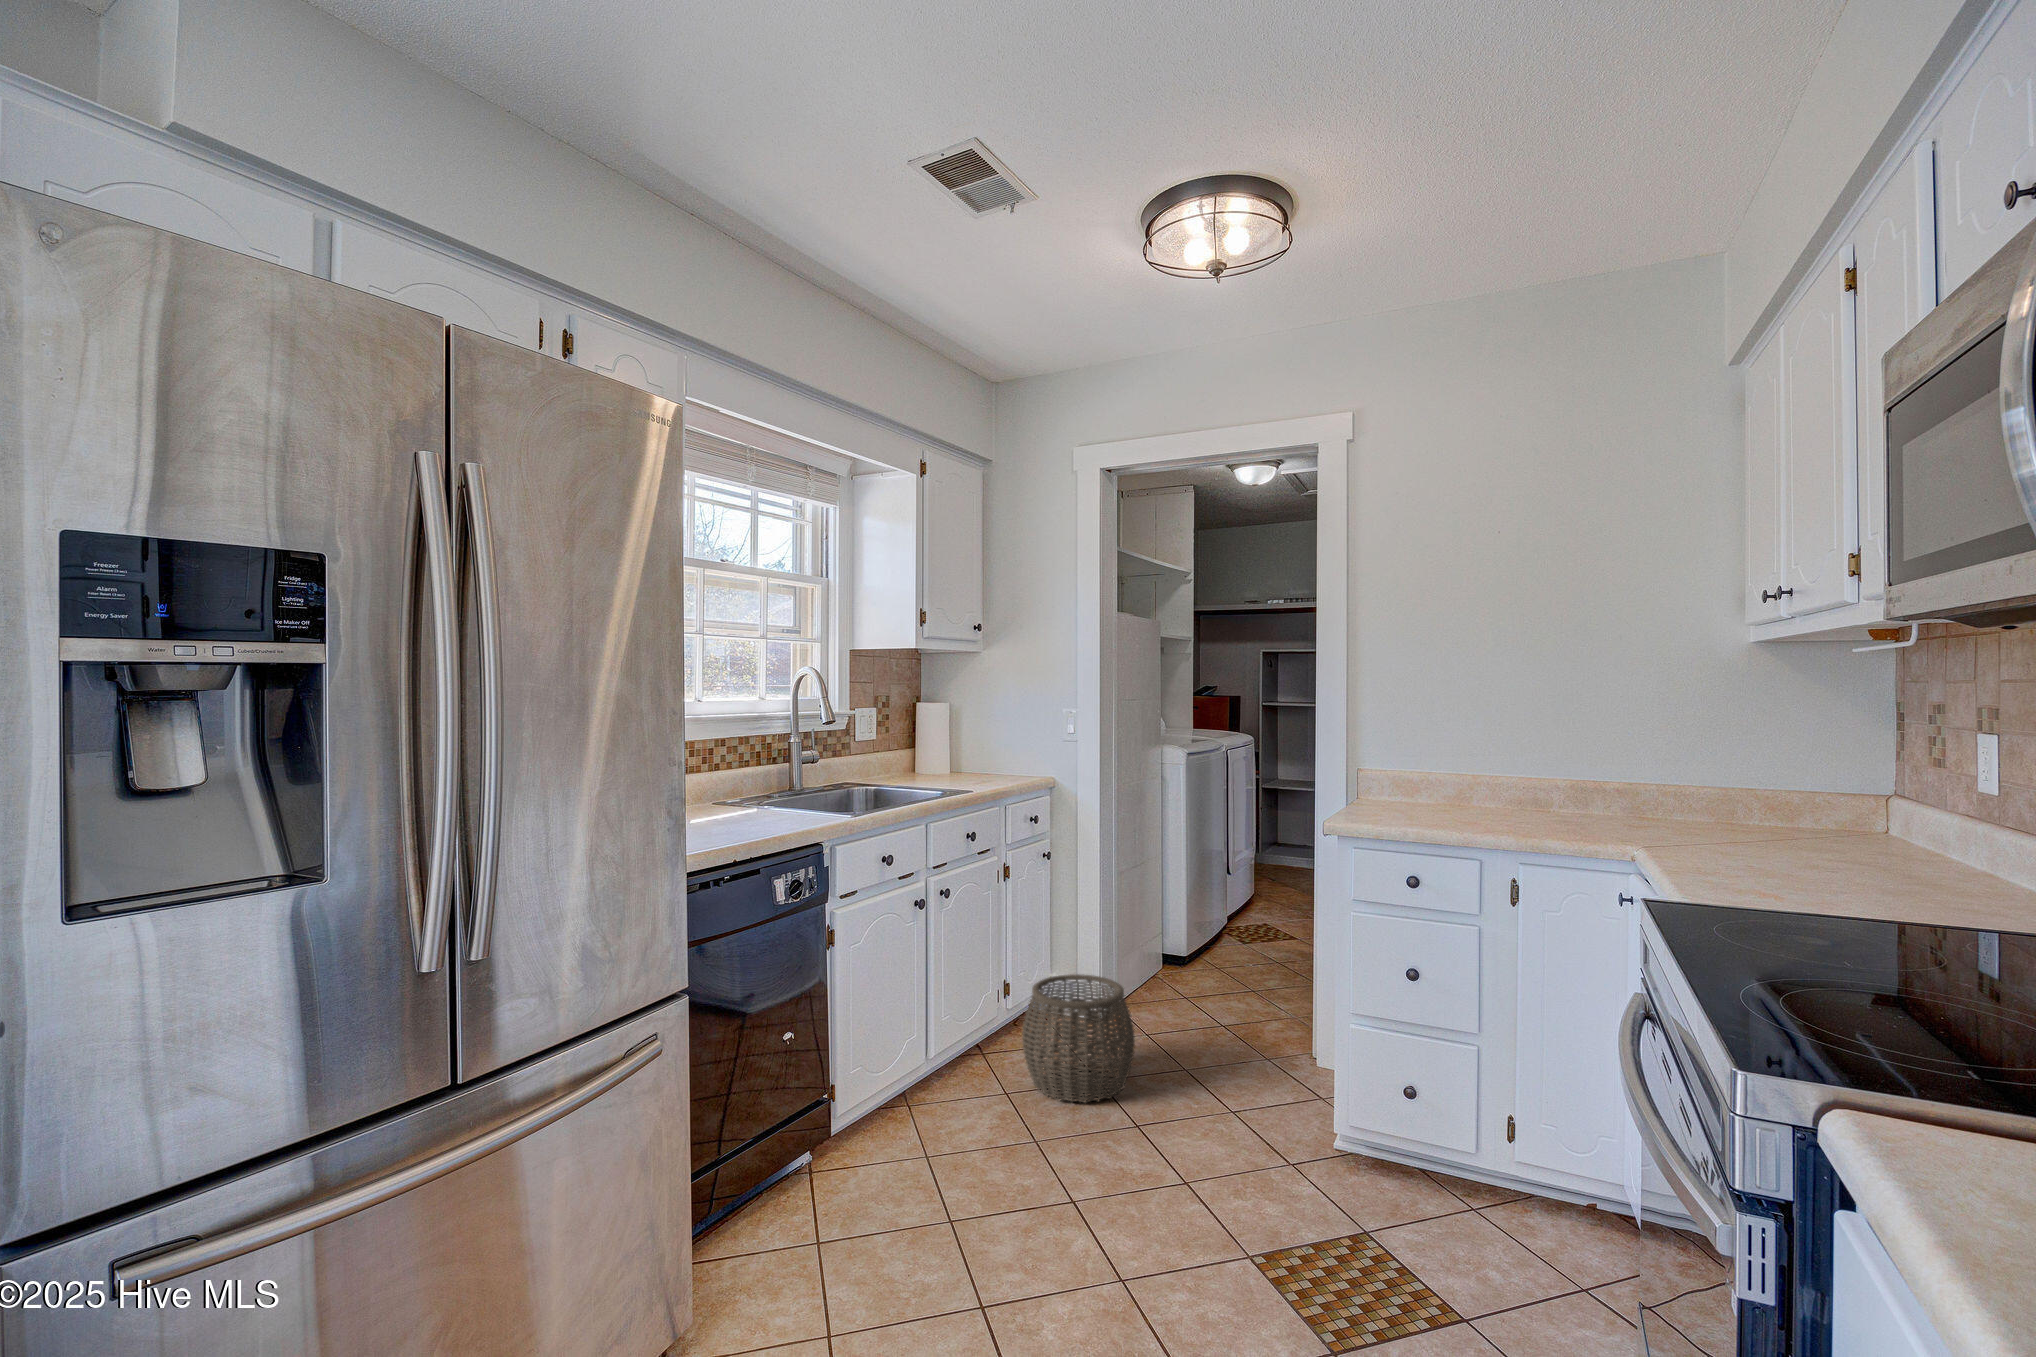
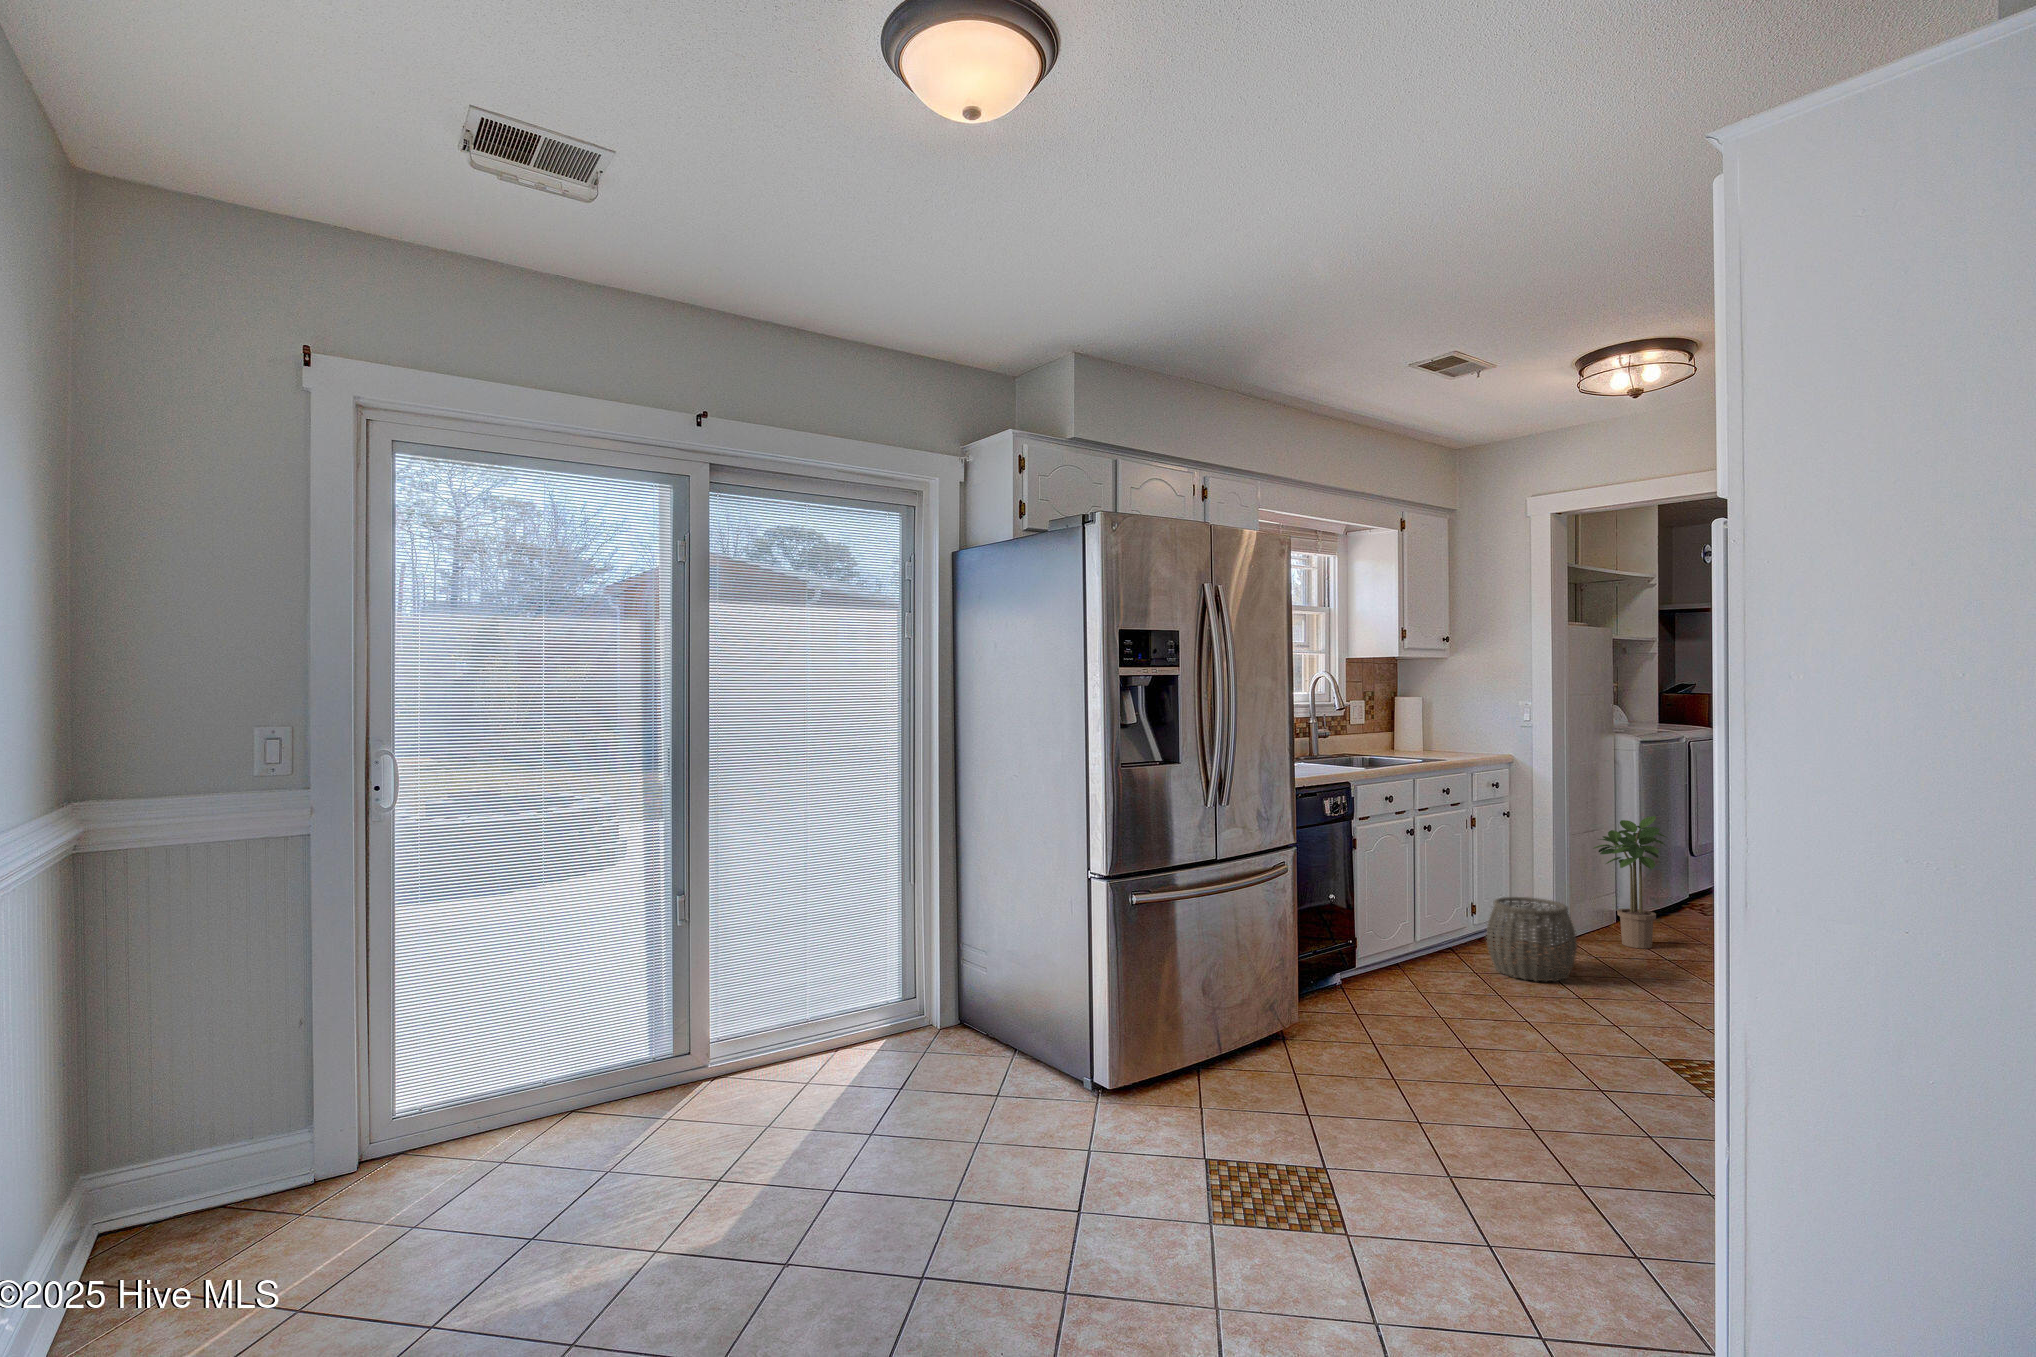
potted plant: none [1143,843,1220,1010] -> present [1594,816,1666,949]

